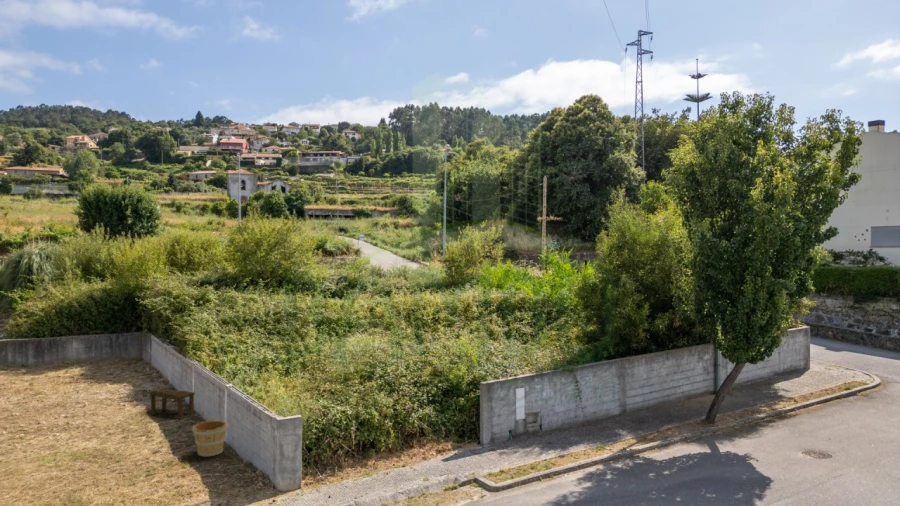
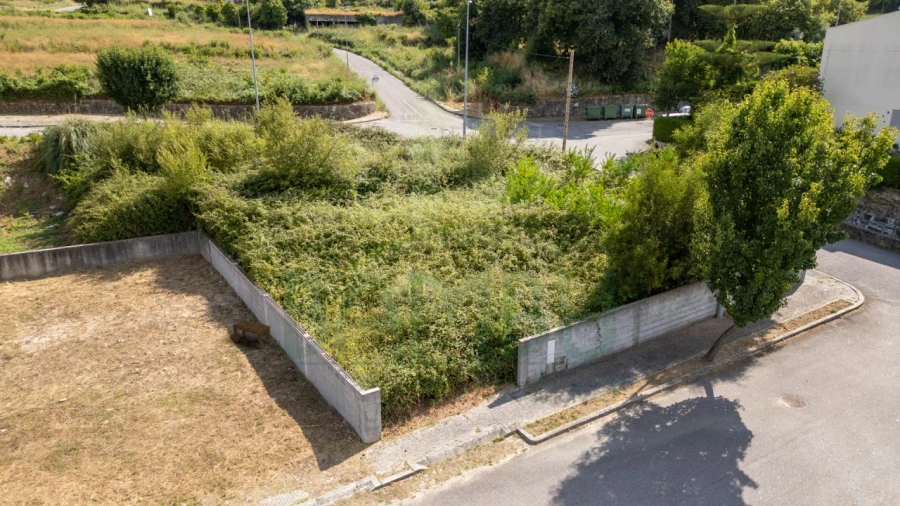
wooden bucket: present [192,420,227,457] -> none [283,368,311,400]

